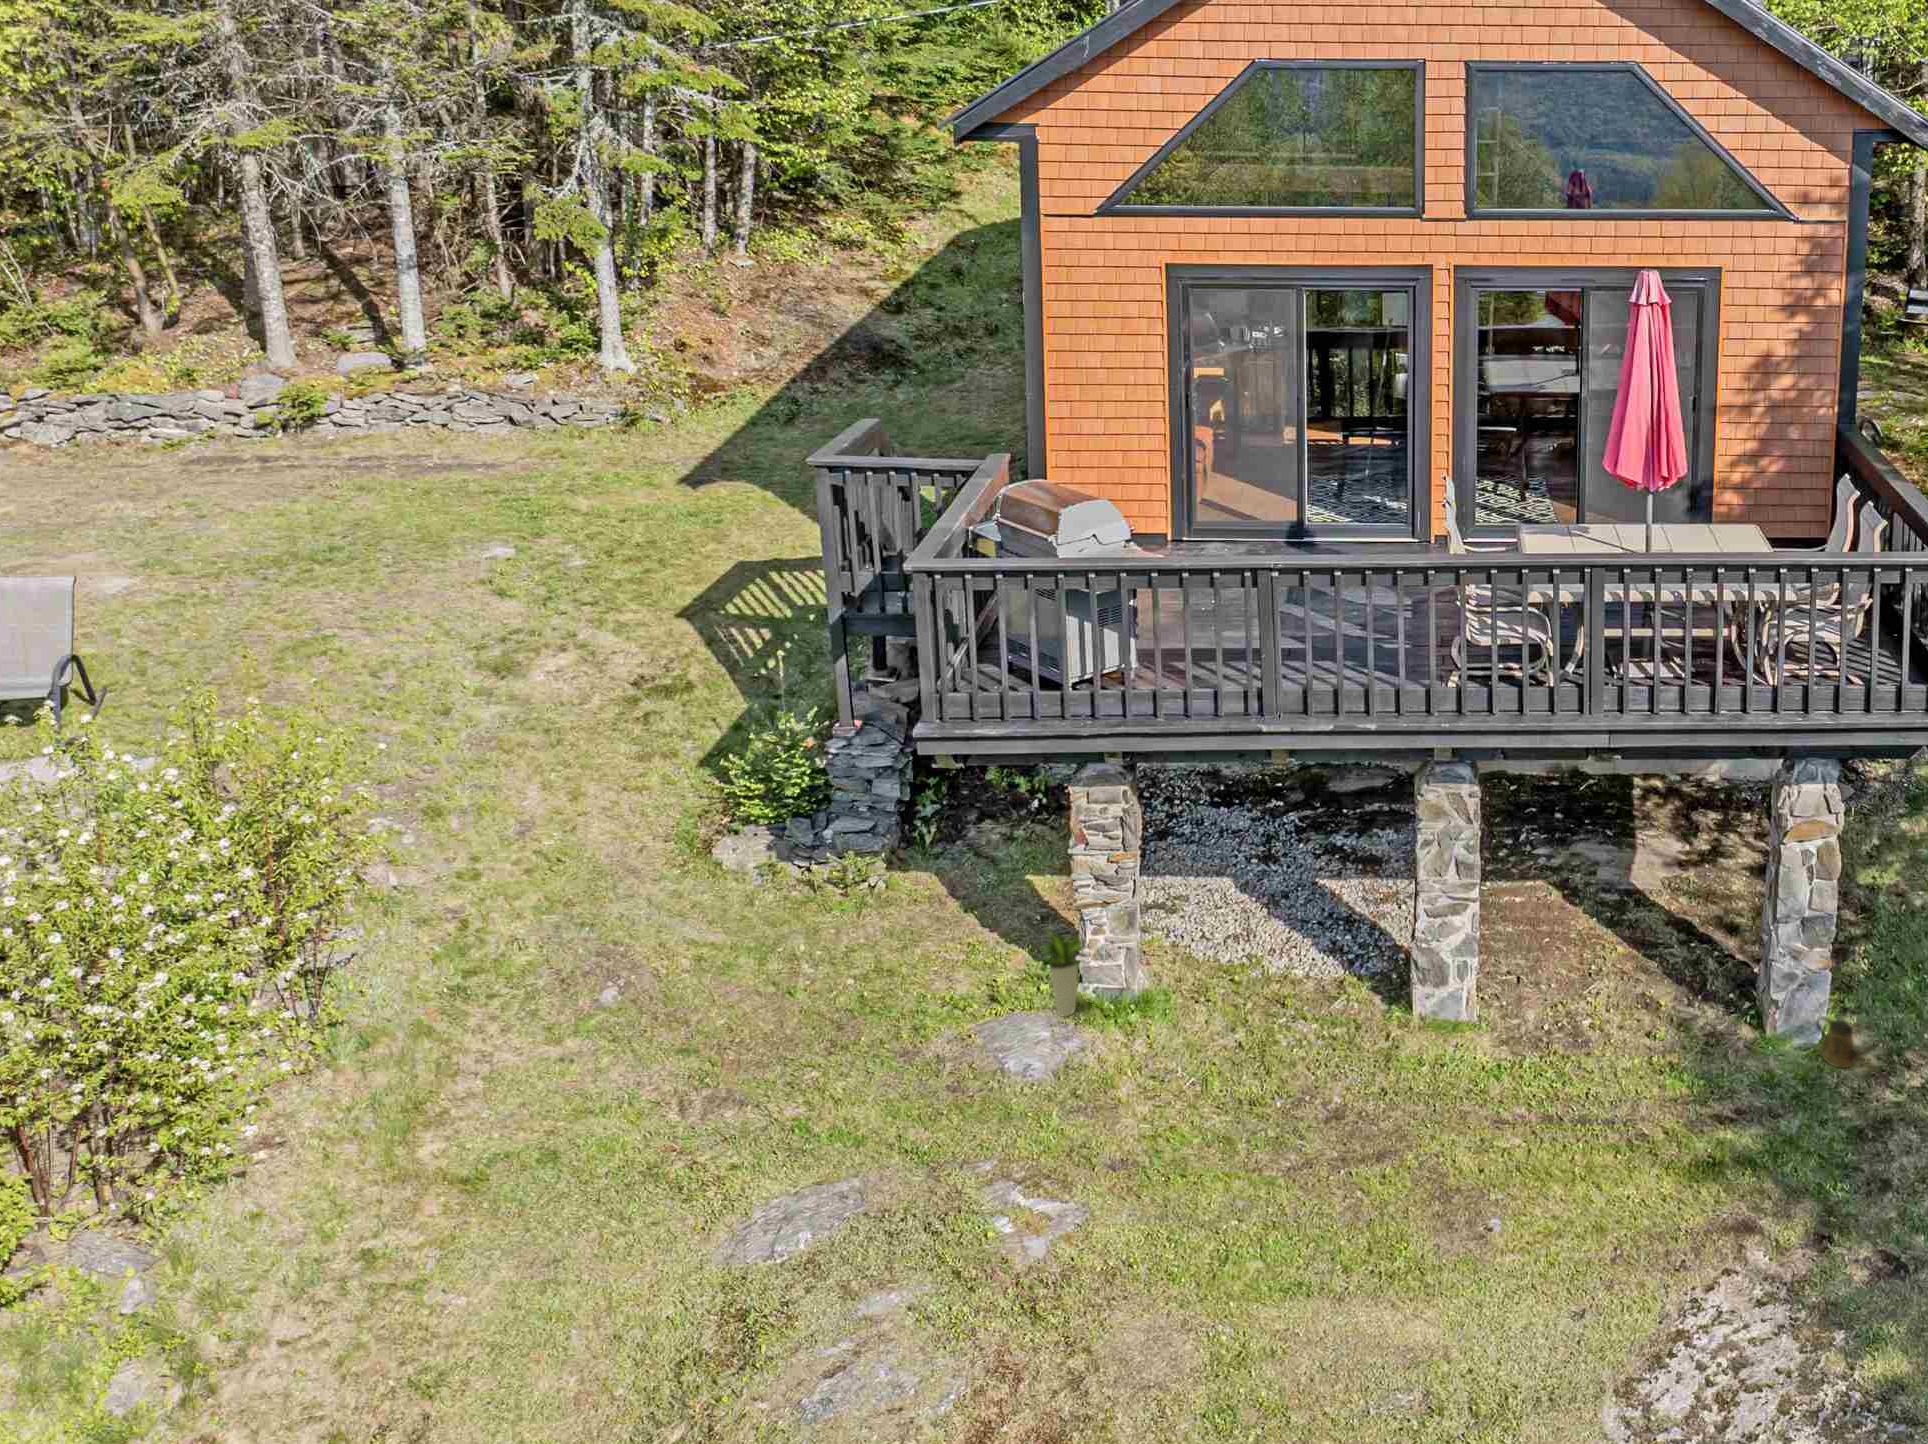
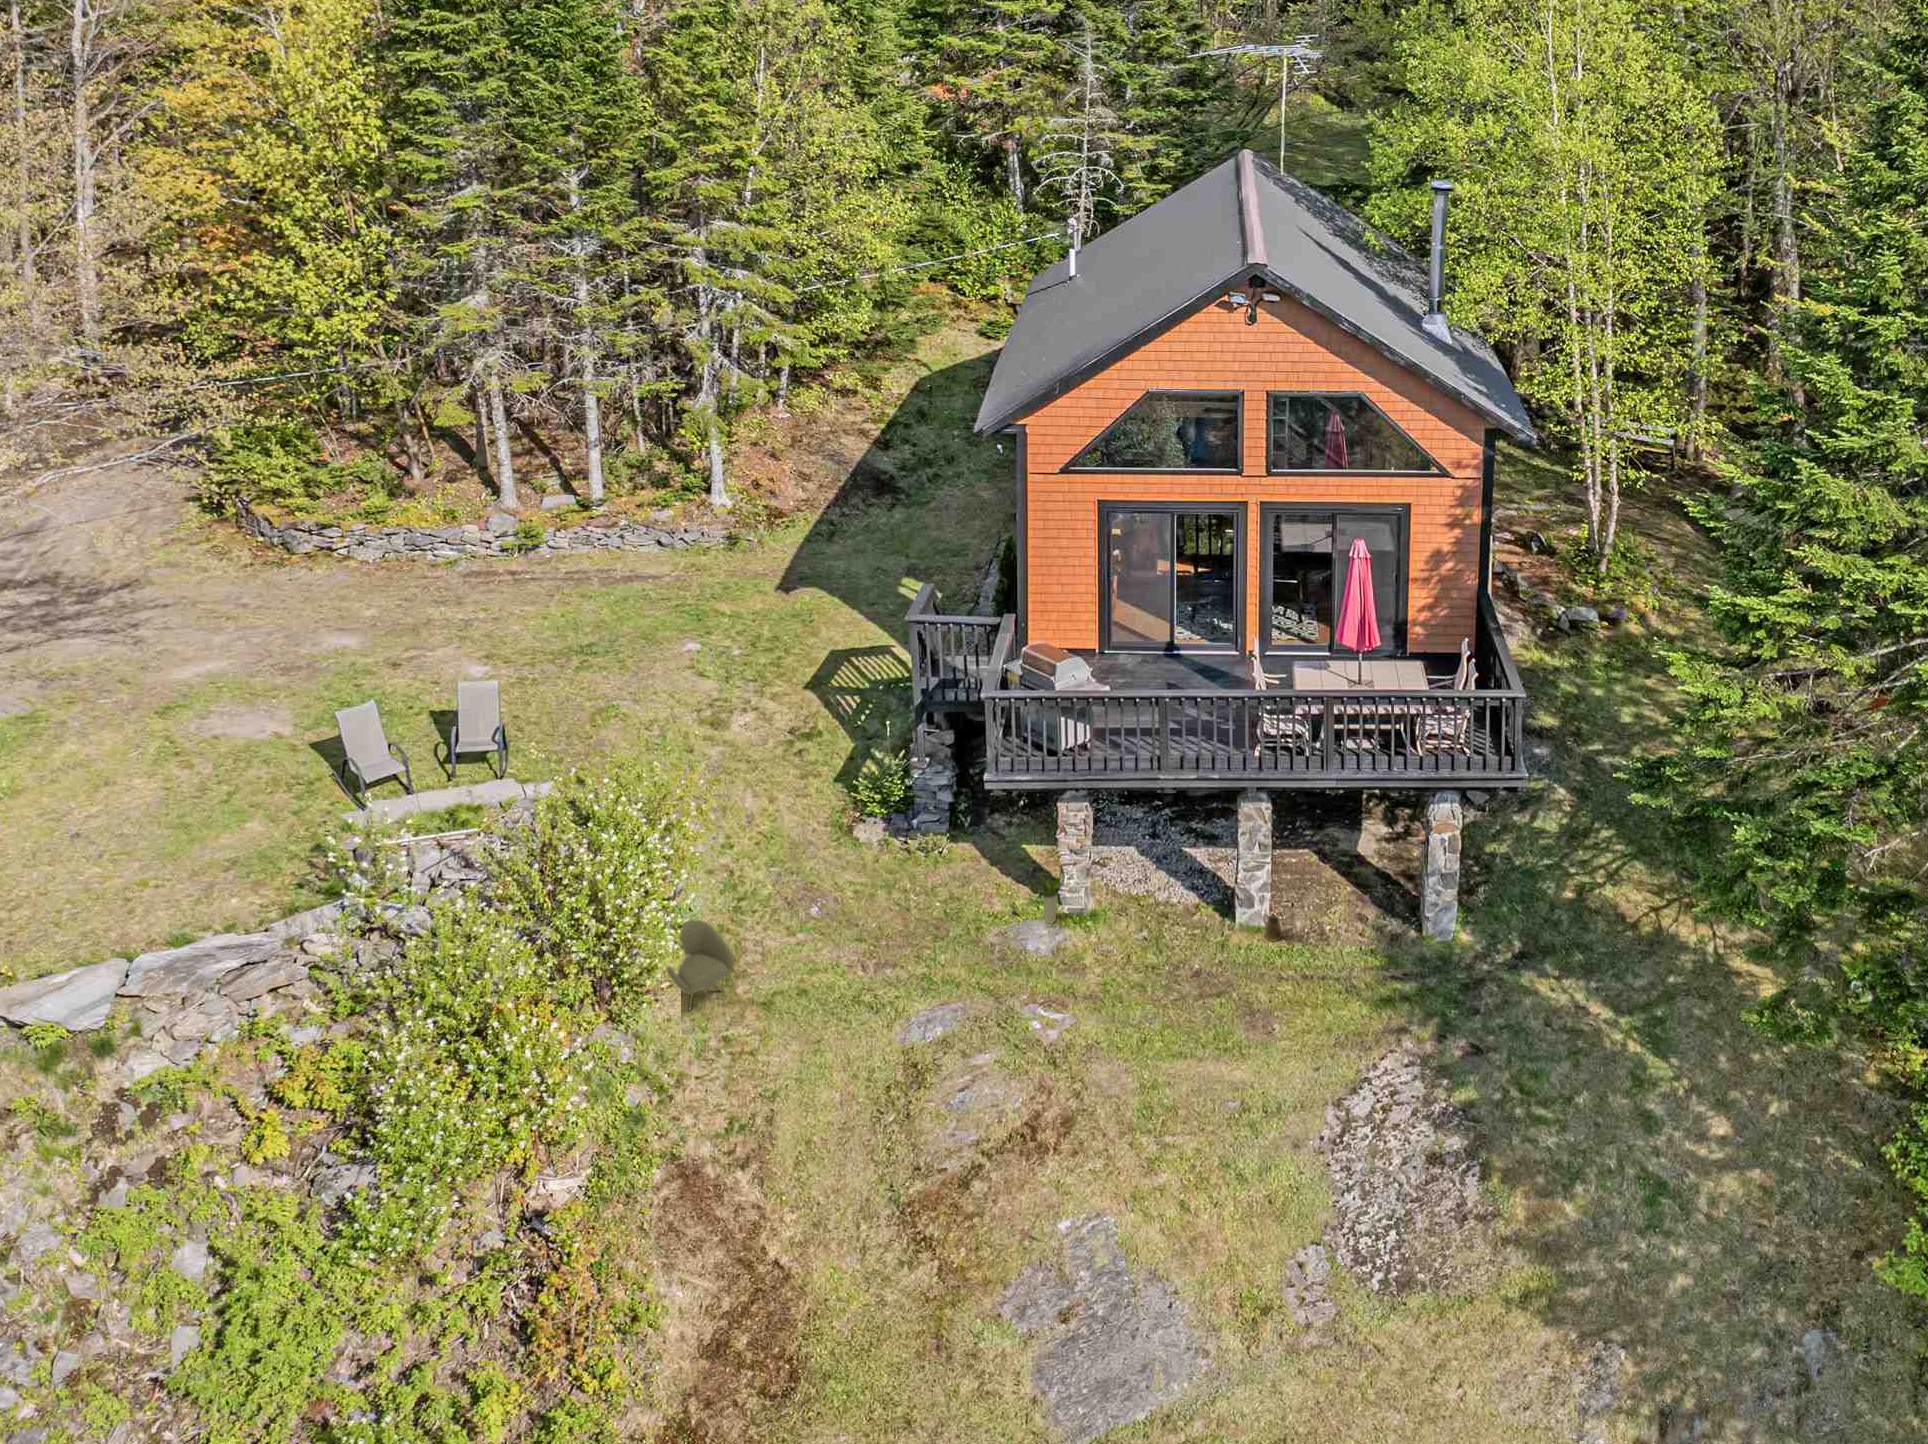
watering can: present [1816,1016,1886,1068] -> present [1263,915,1293,941]
armchair: none [247,1017,418,1197] -> present [667,920,734,1010]

